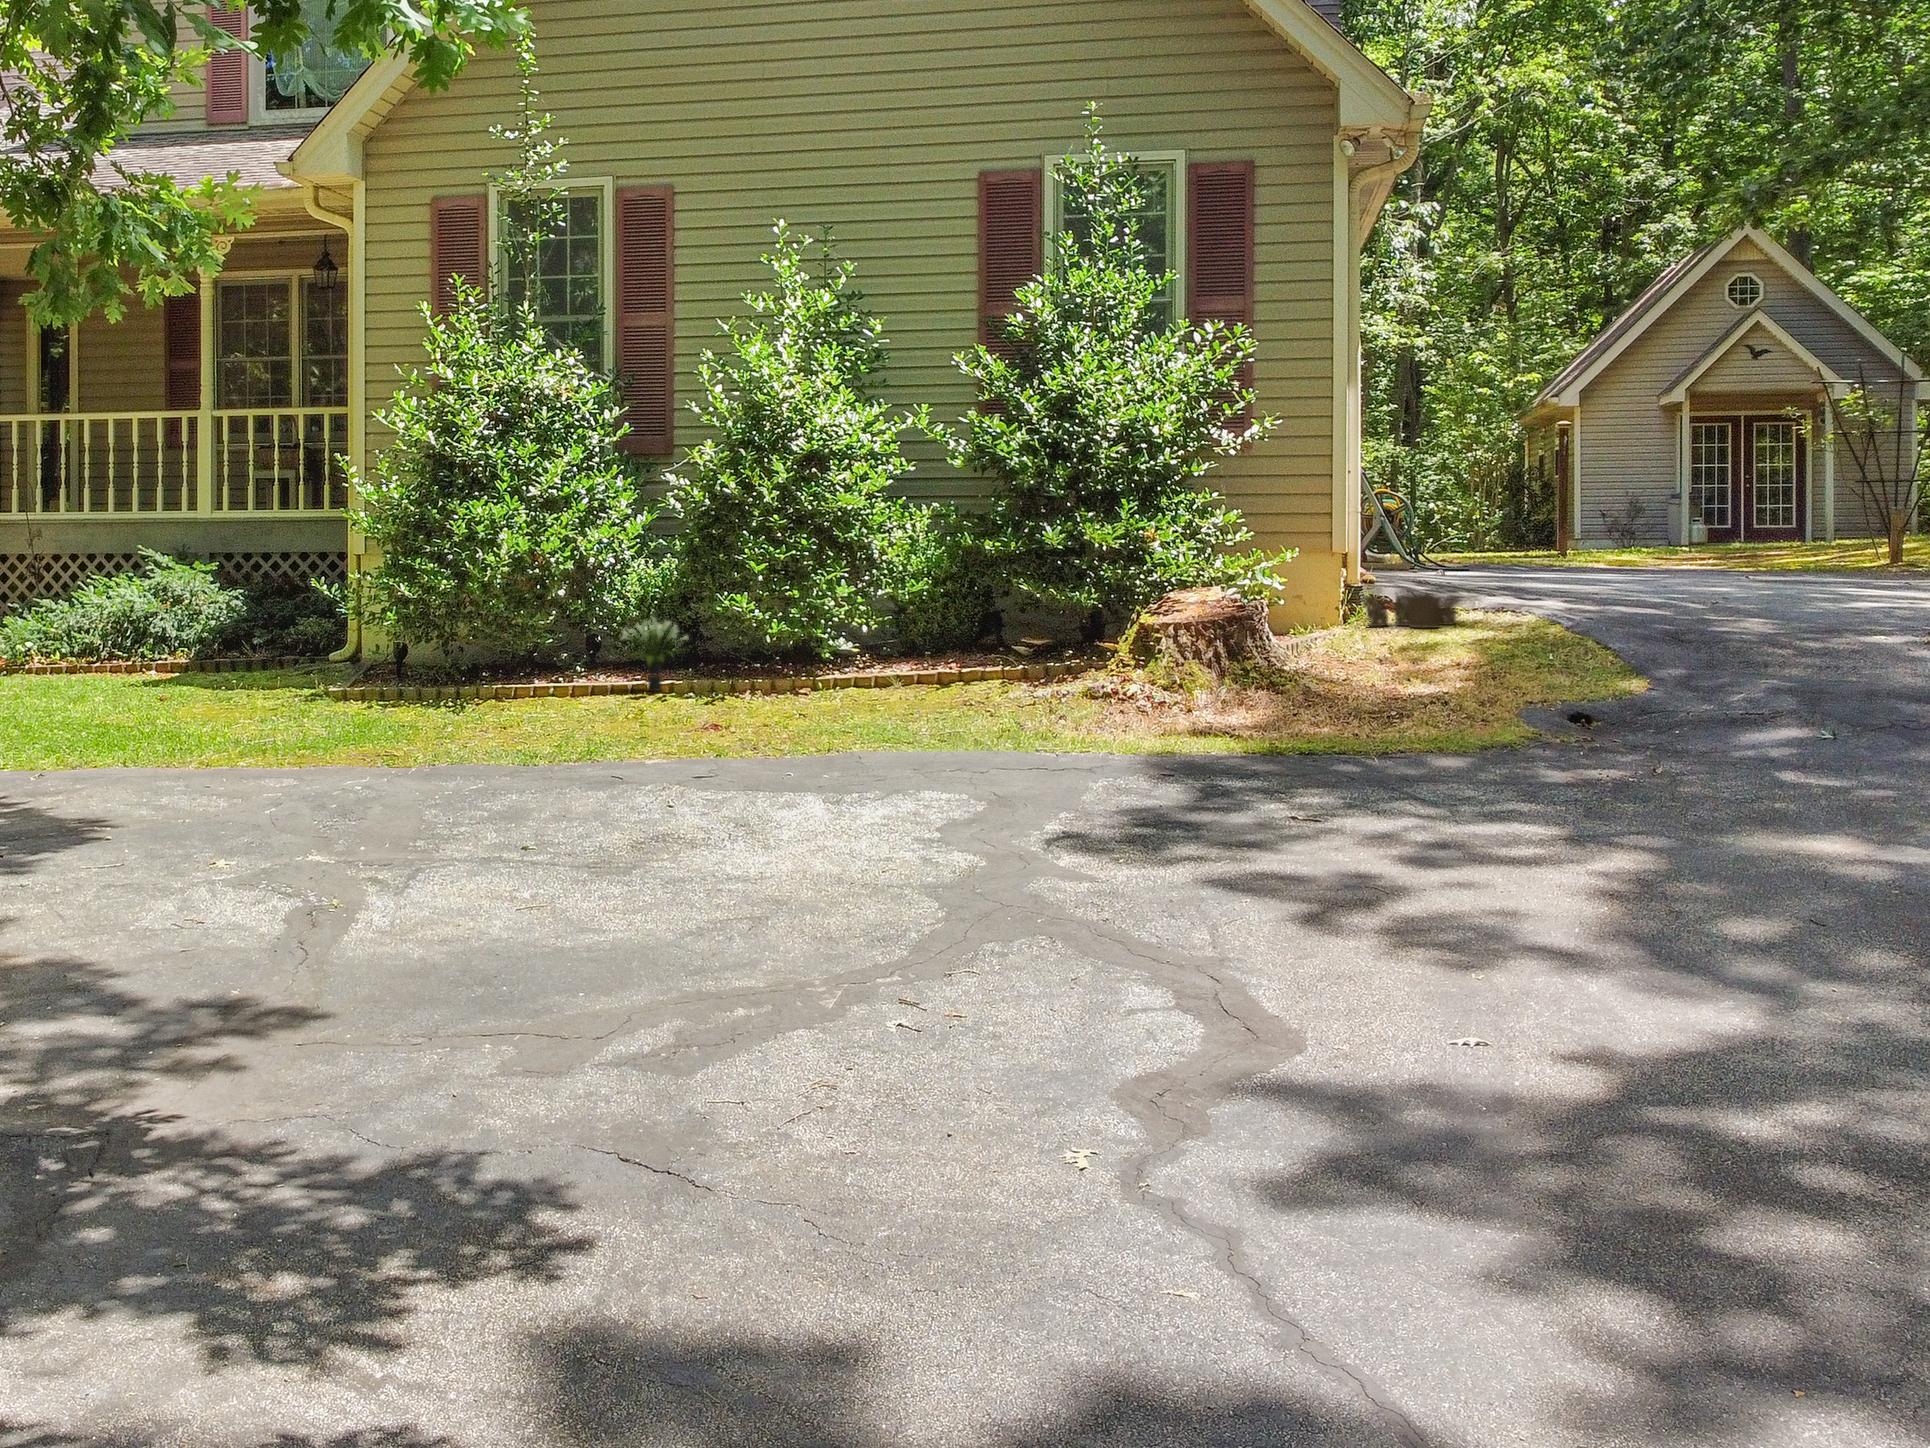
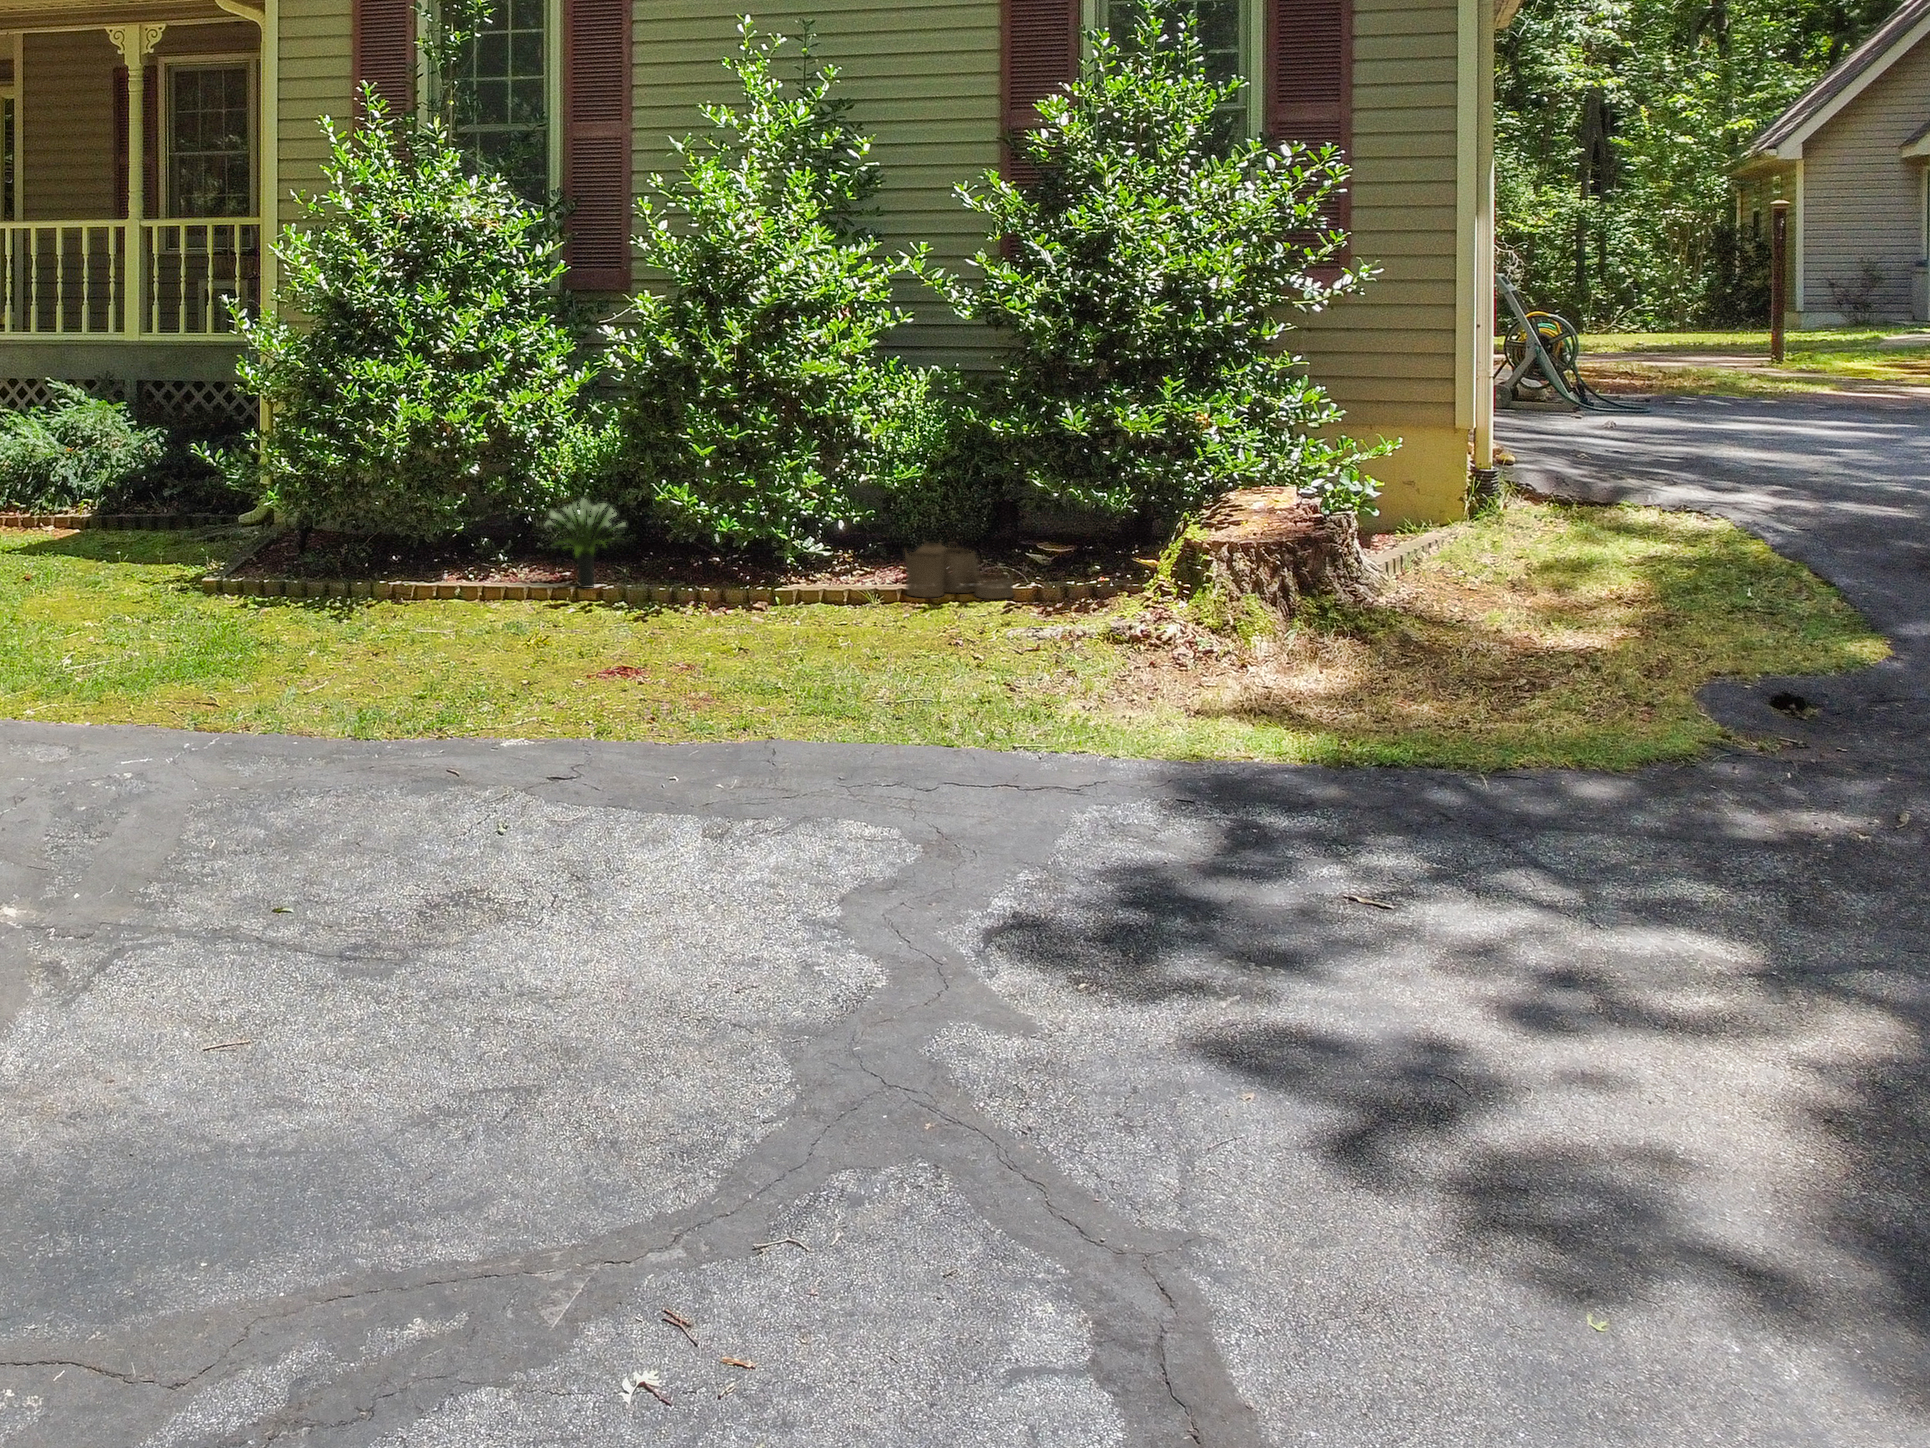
woven basket: present [1362,592,1456,628] -> present [905,543,1013,599]

